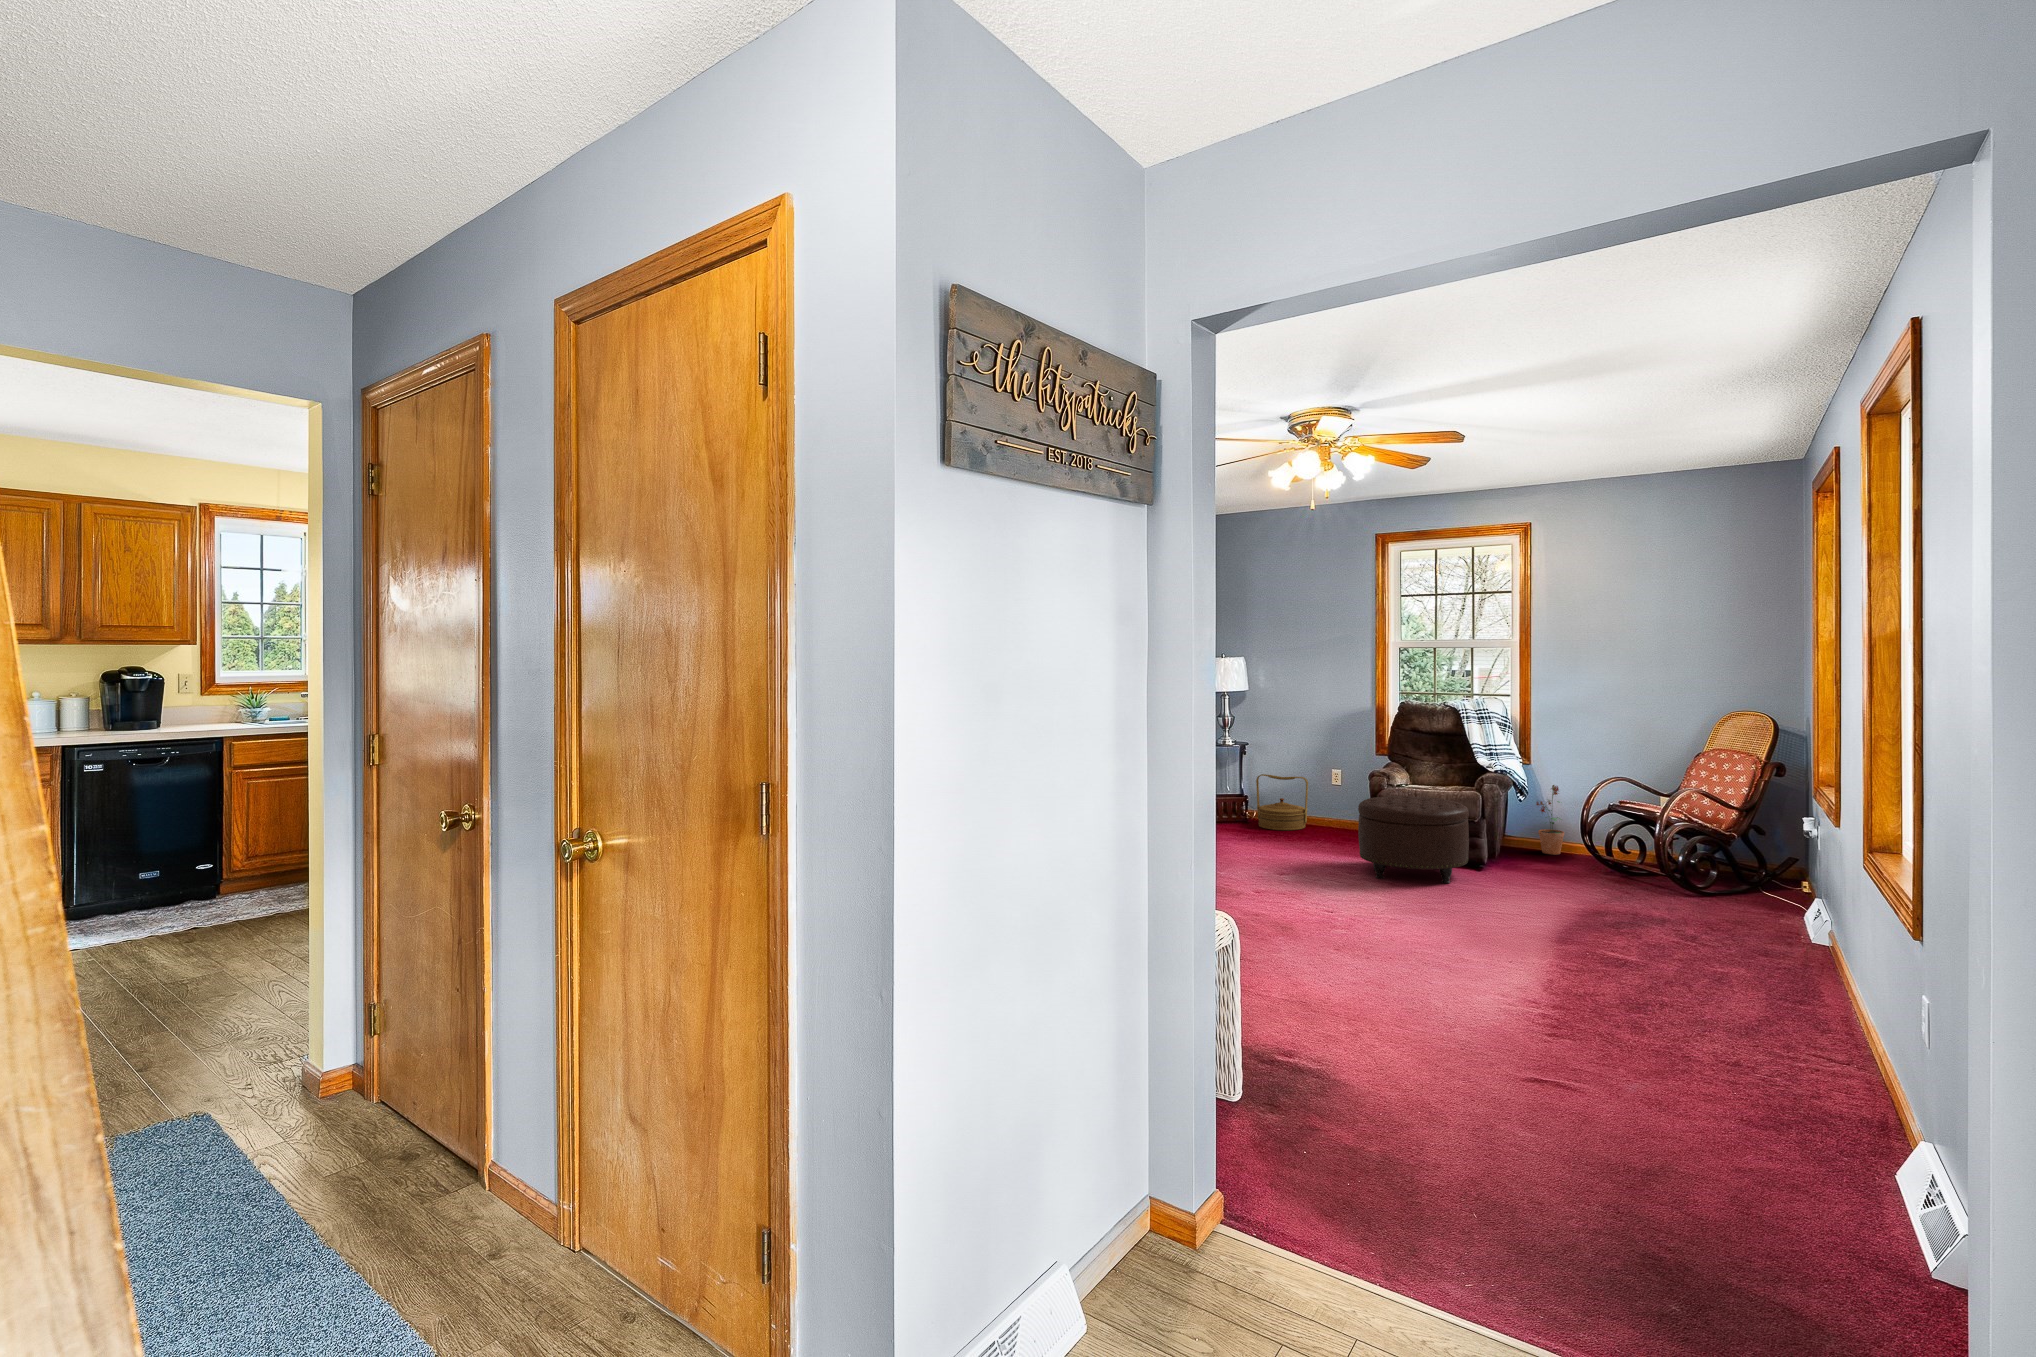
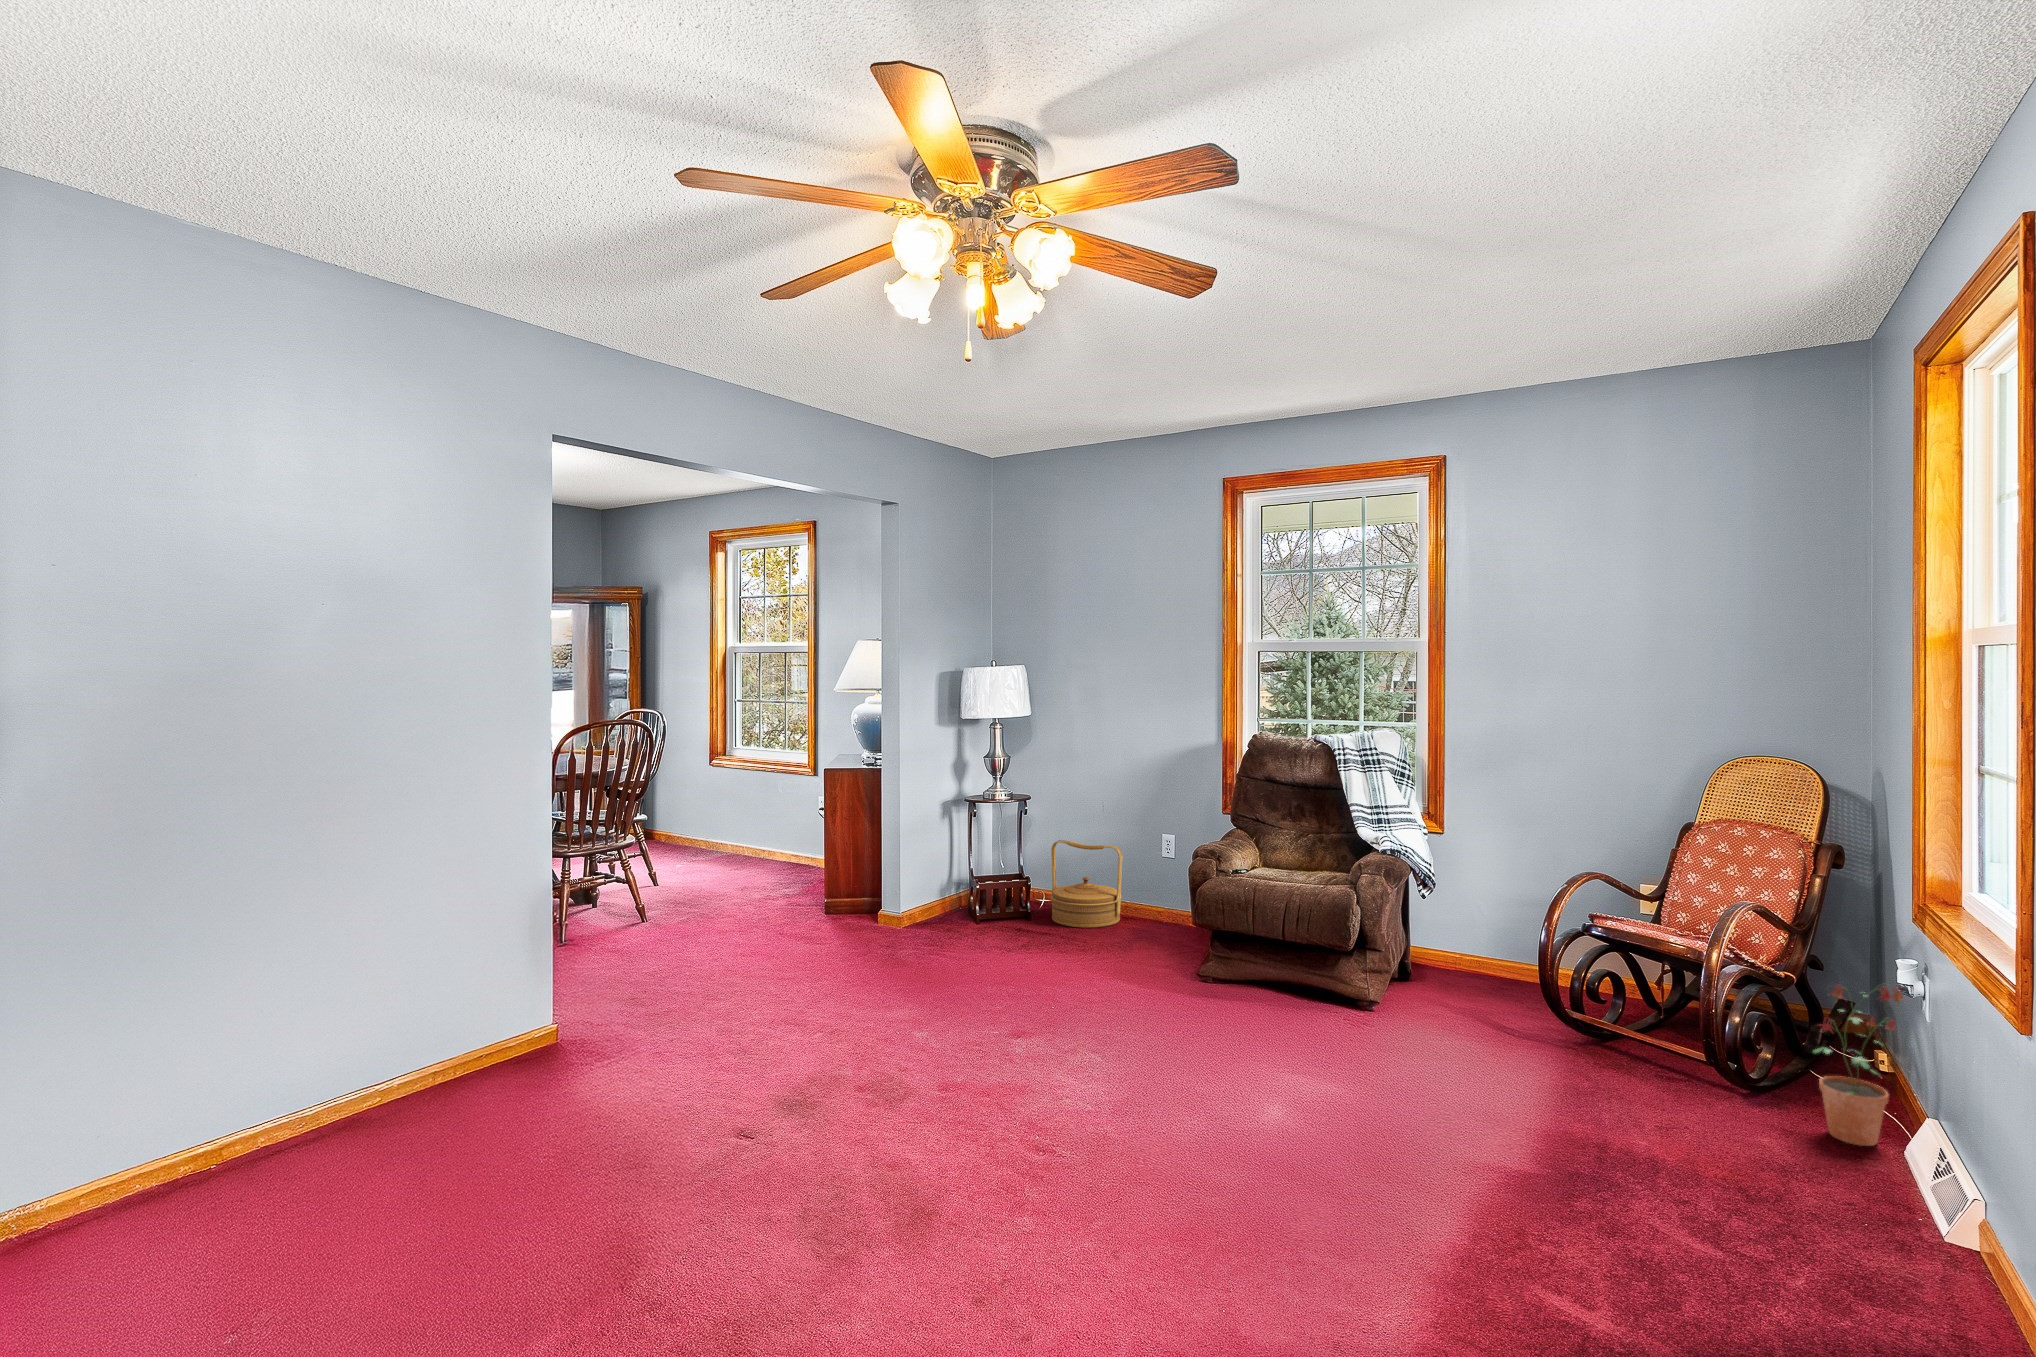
potted plant: present [1536,785,1564,855] -> present [1813,986,1903,1146]
ottoman: present [1358,796,1469,883] -> none [1146,890,1323,1052]

